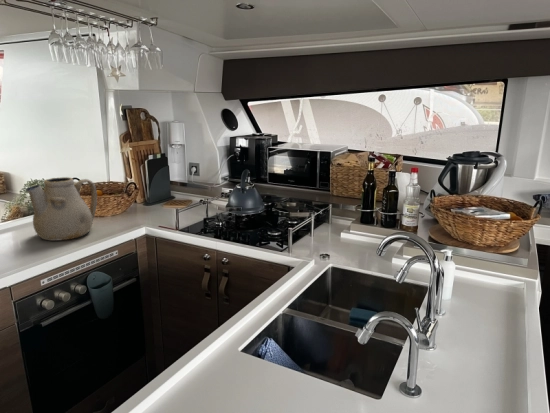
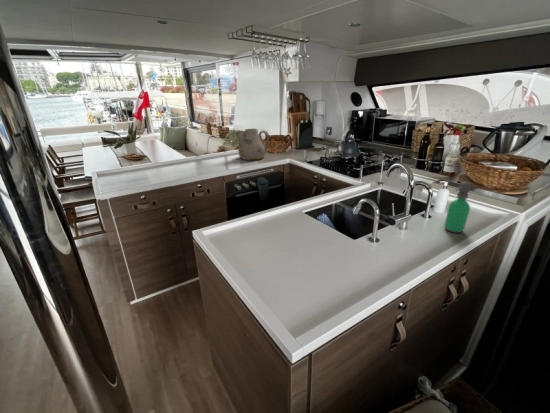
soap dispenser: none [470,250,505,330] -> present [445,182,471,233]

